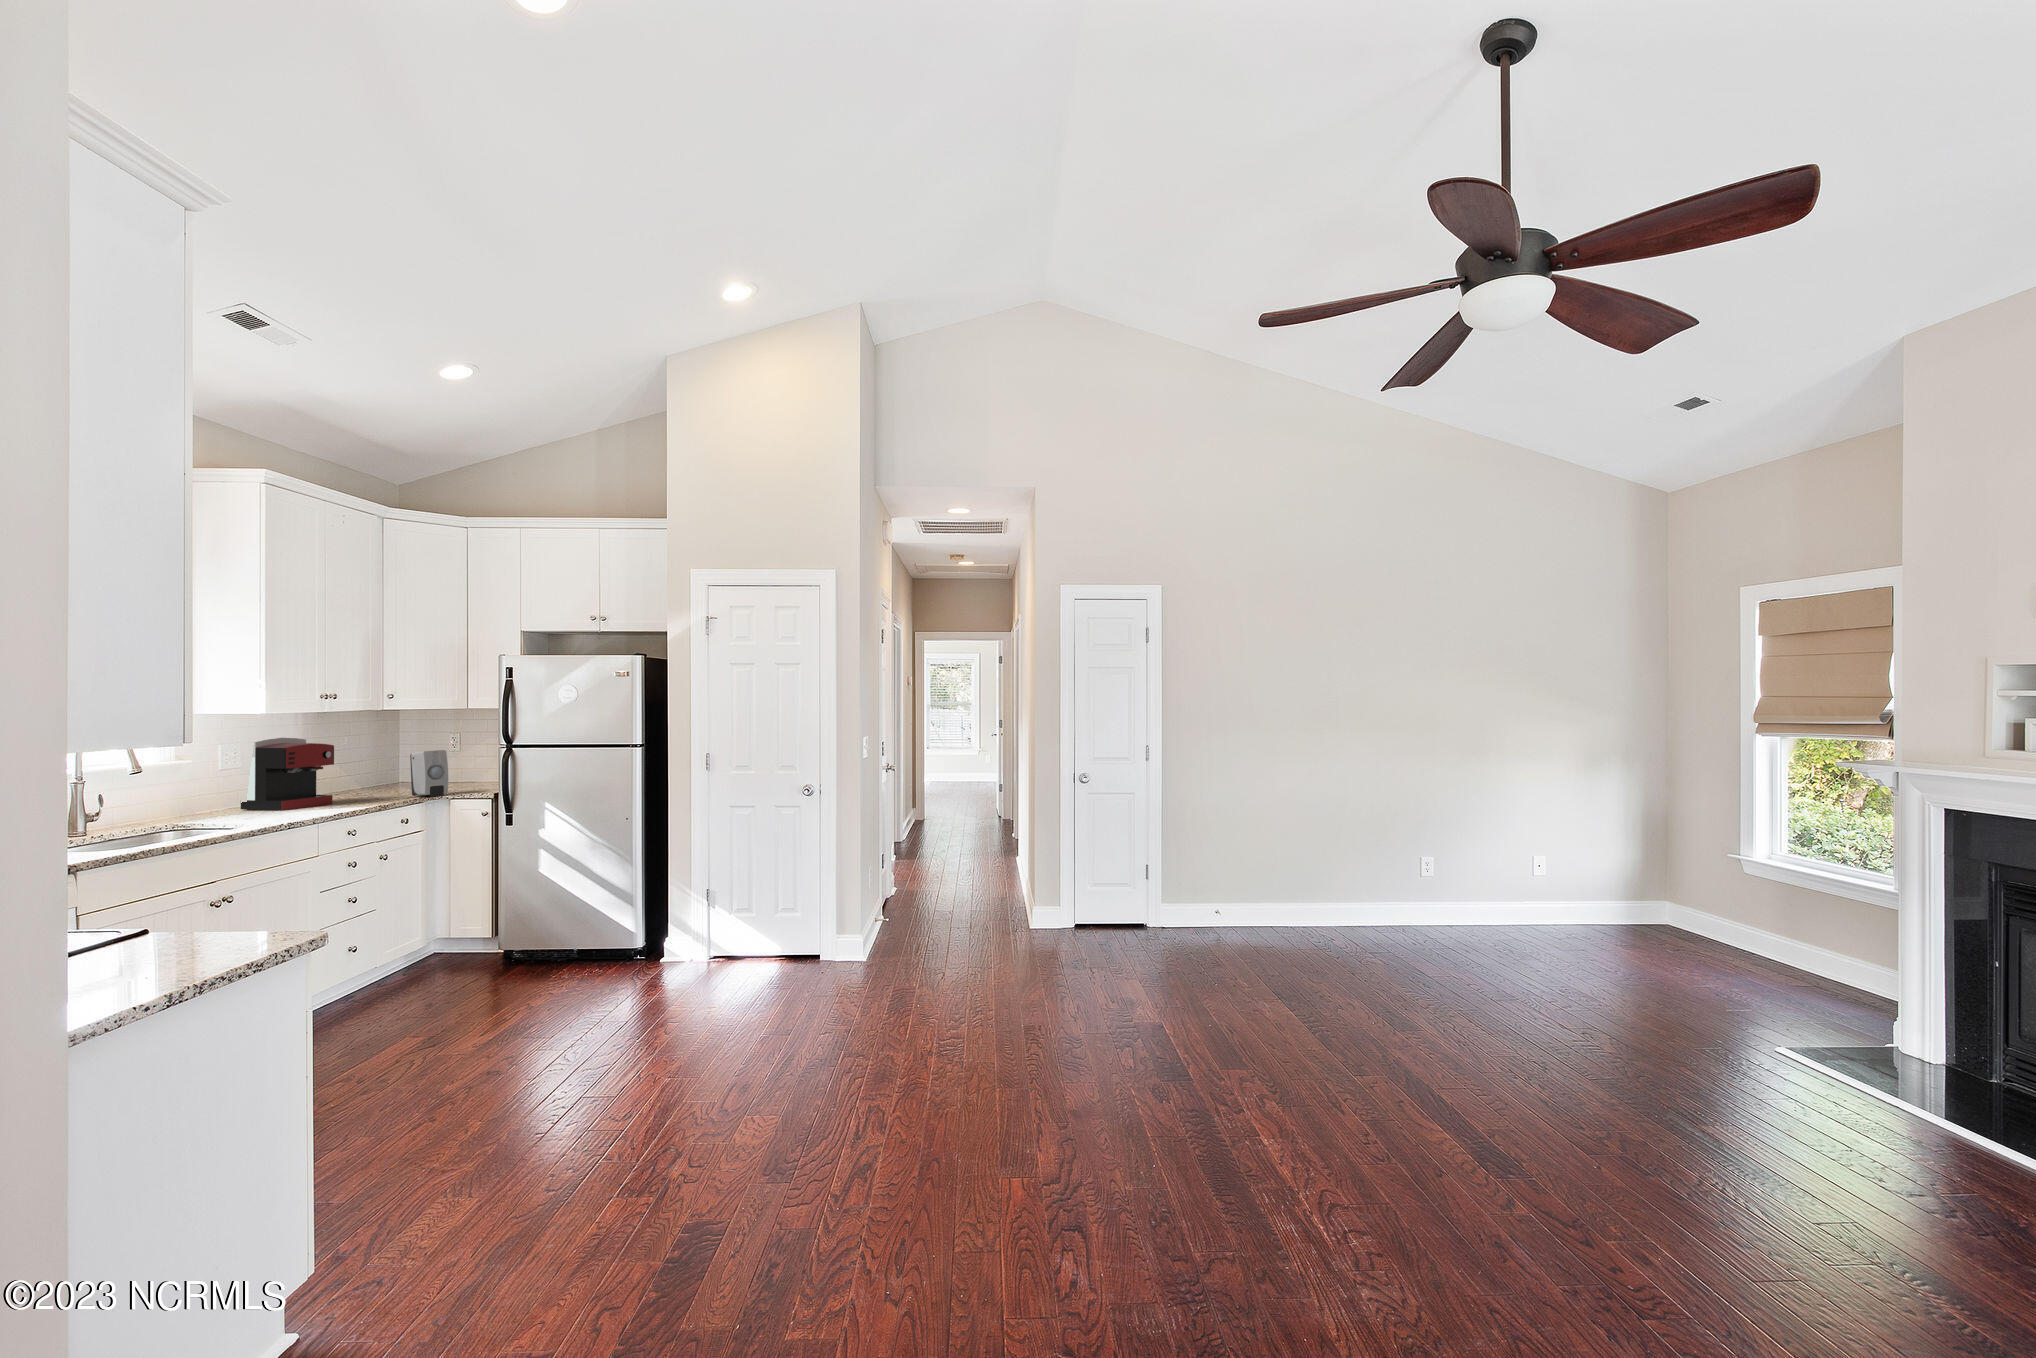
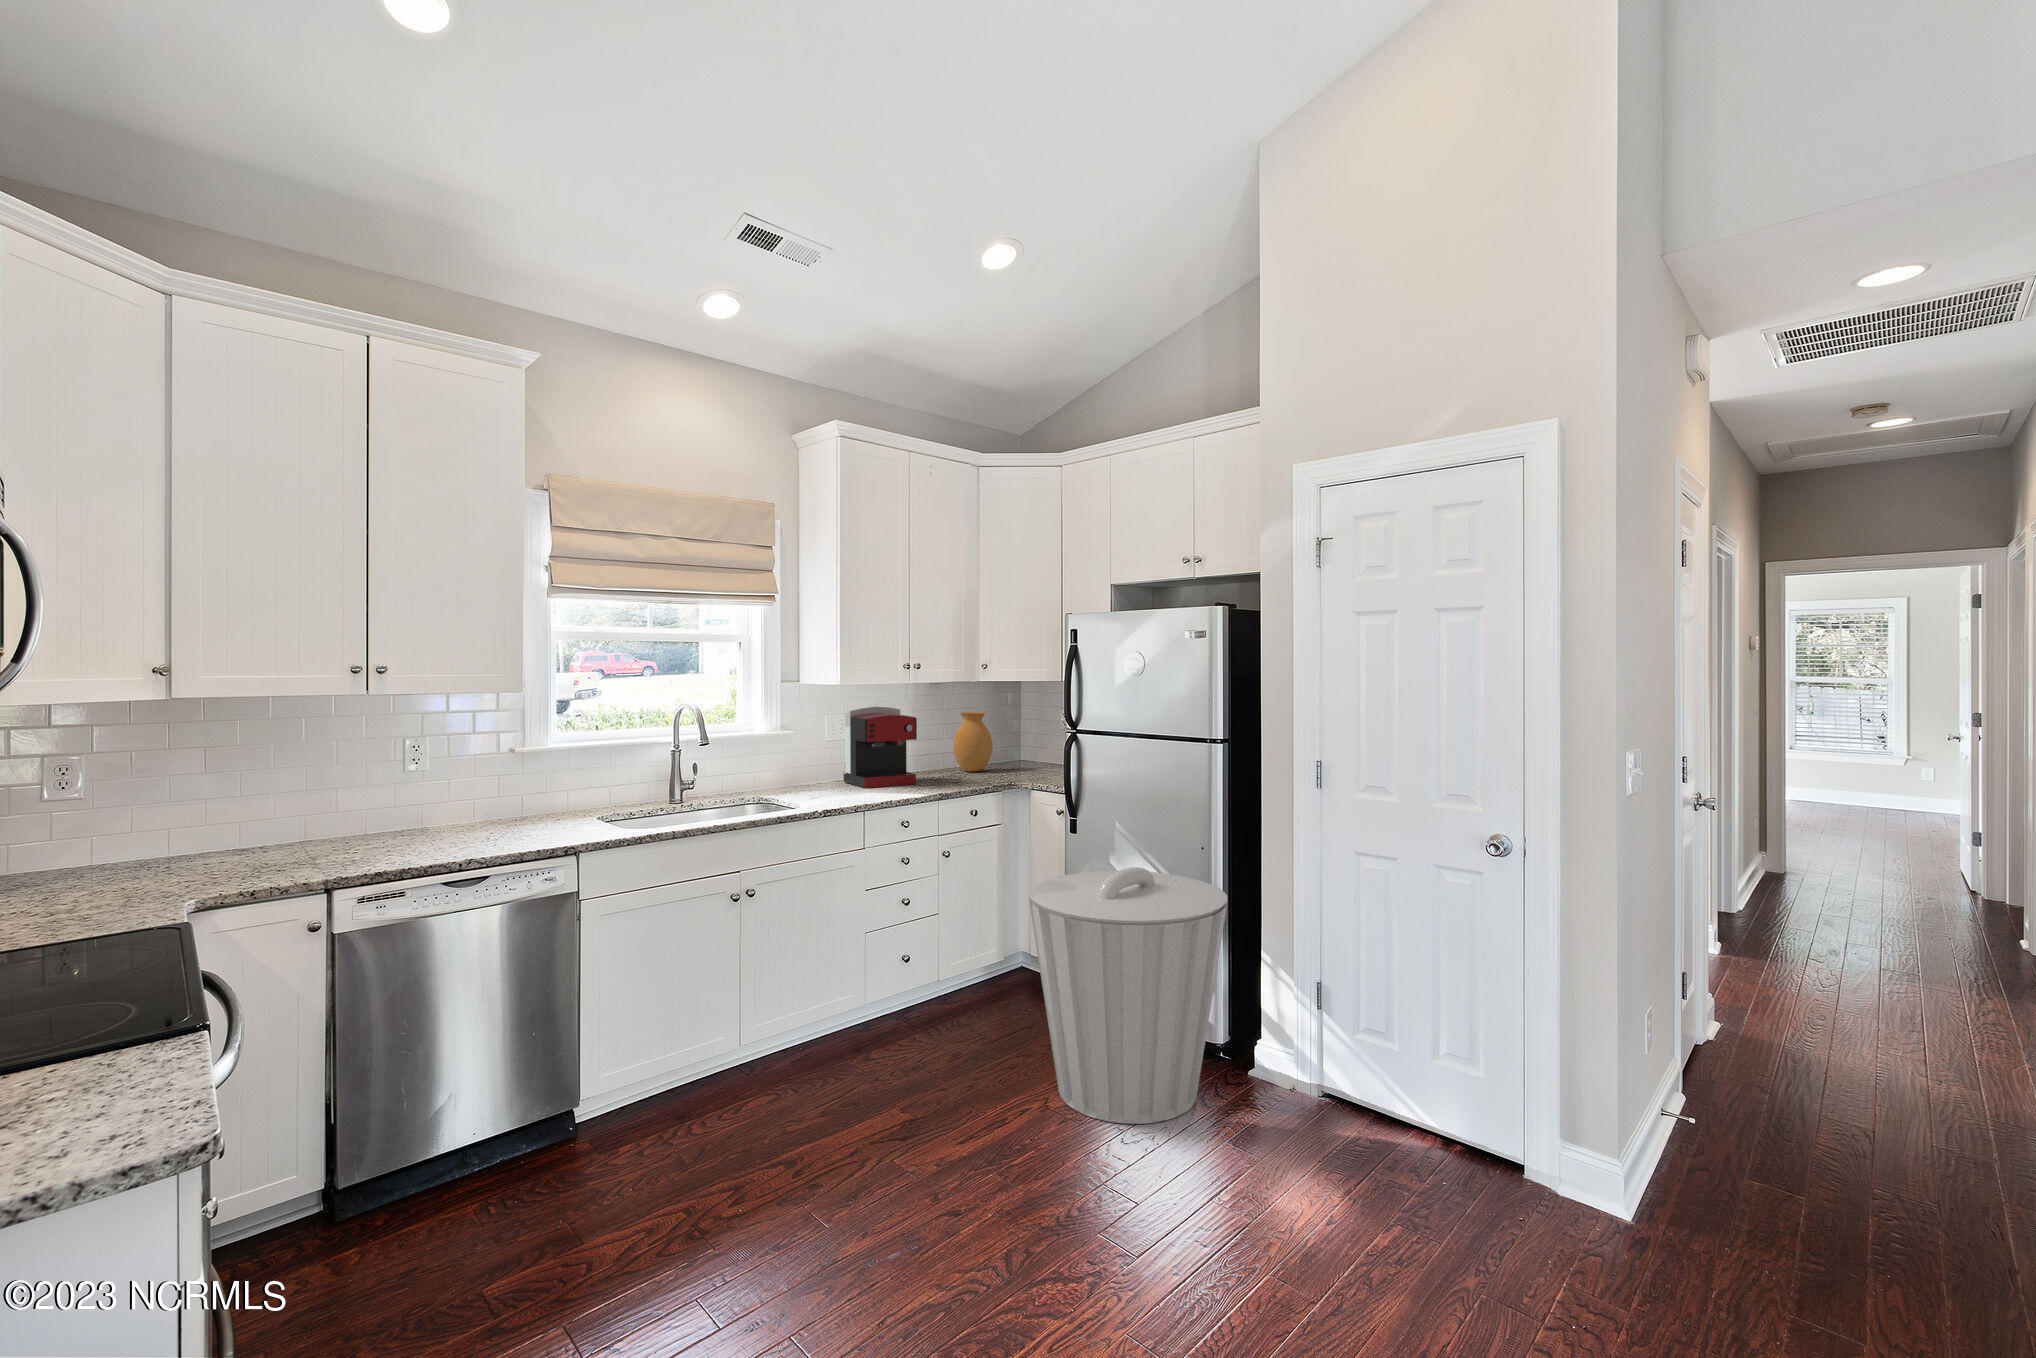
vase: none [346,741,389,794] -> present [953,712,993,772]
soap dispenser: present [410,750,448,797] -> none [993,729,1025,785]
trash can: none [506,832,655,1001] -> present [1029,867,1228,1124]

